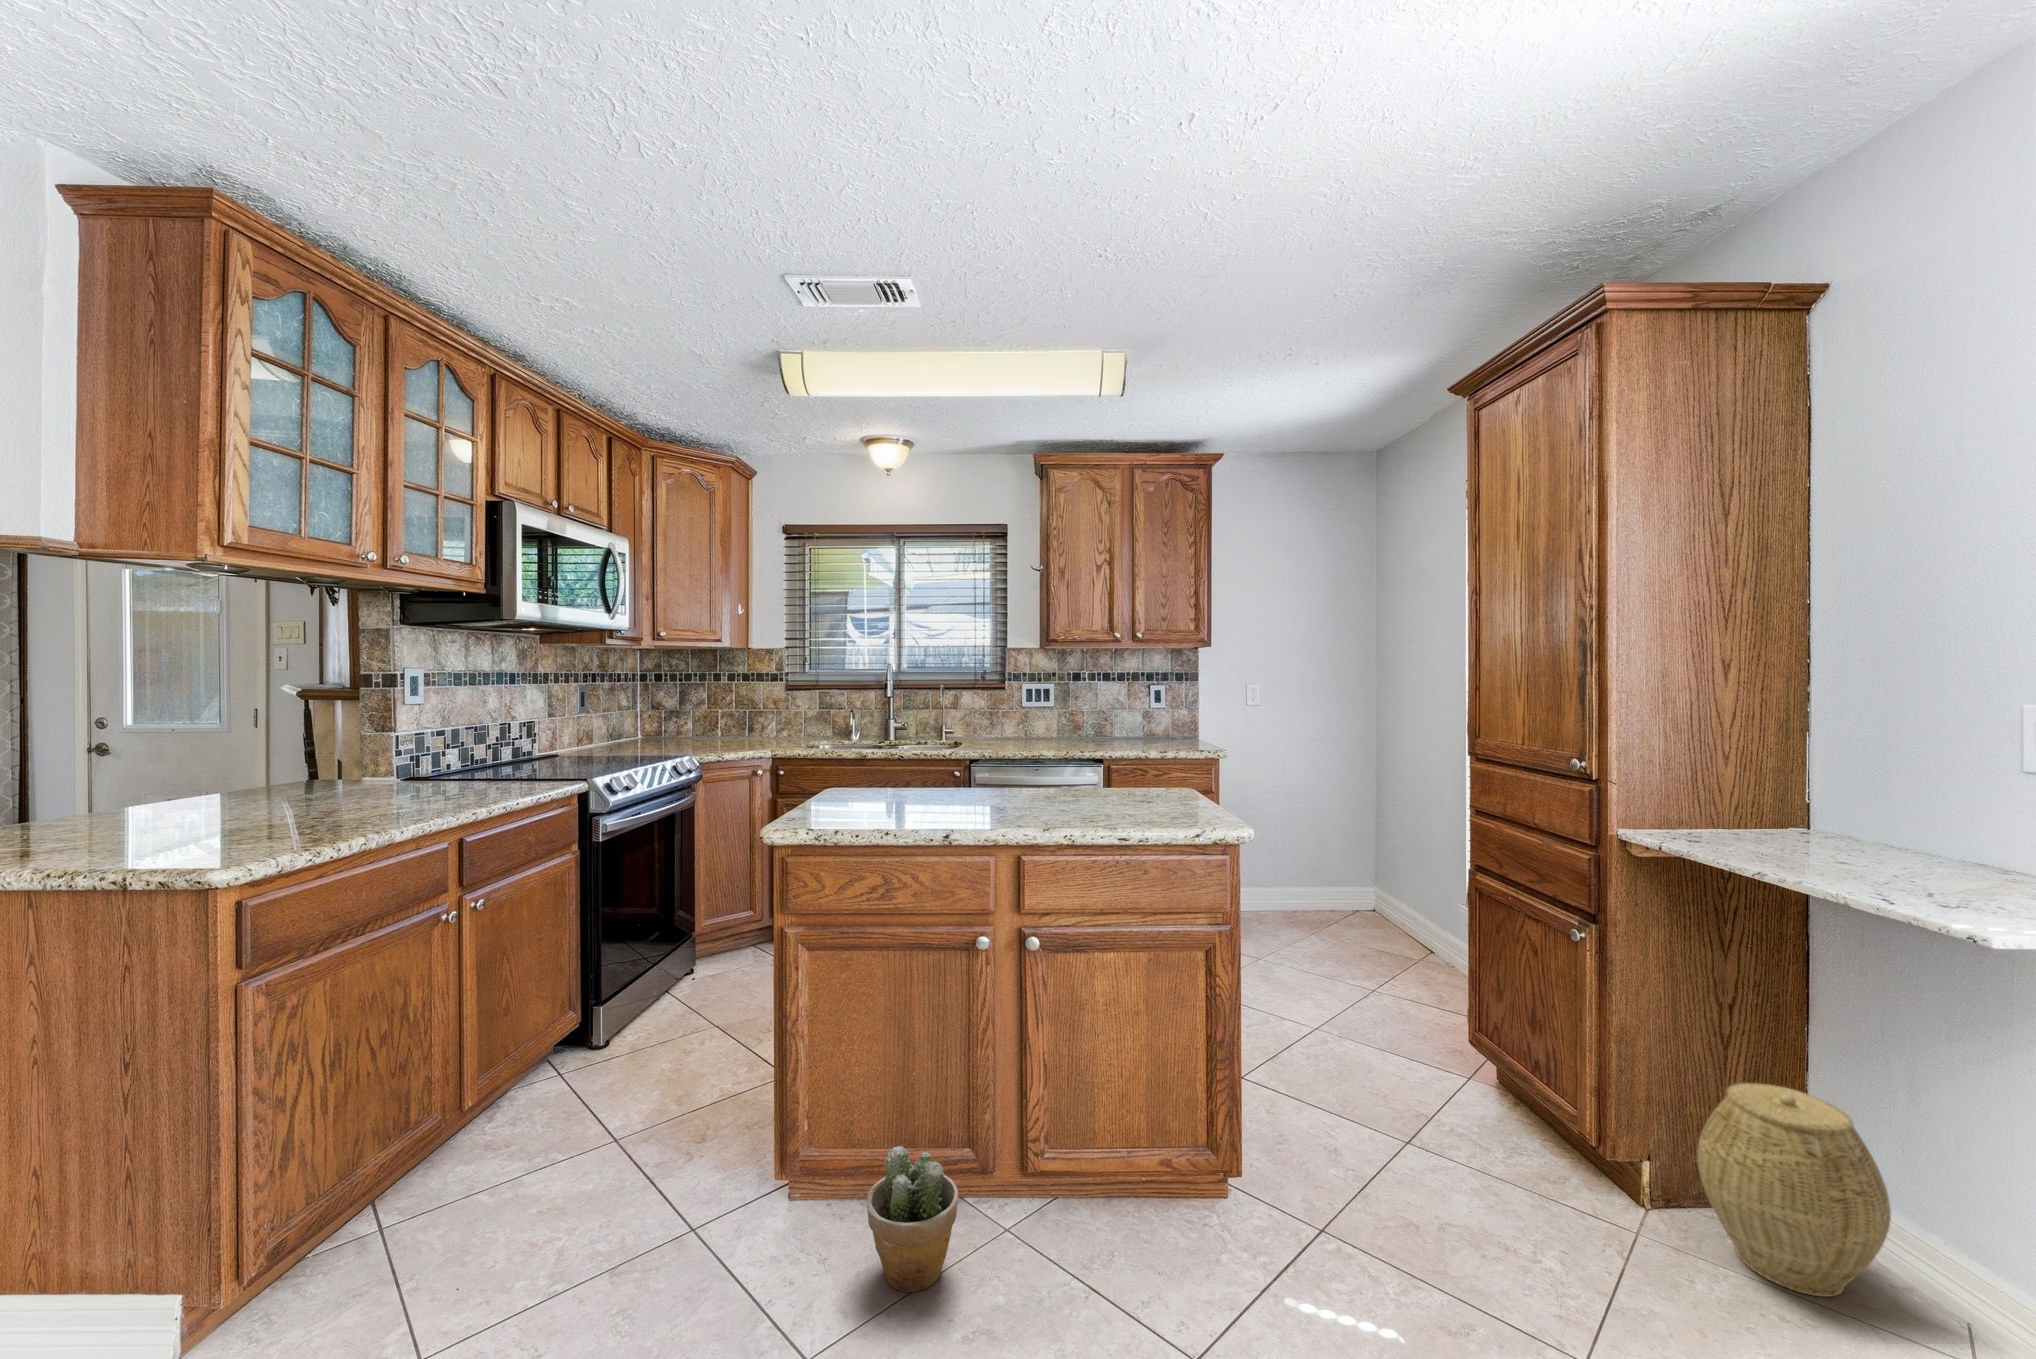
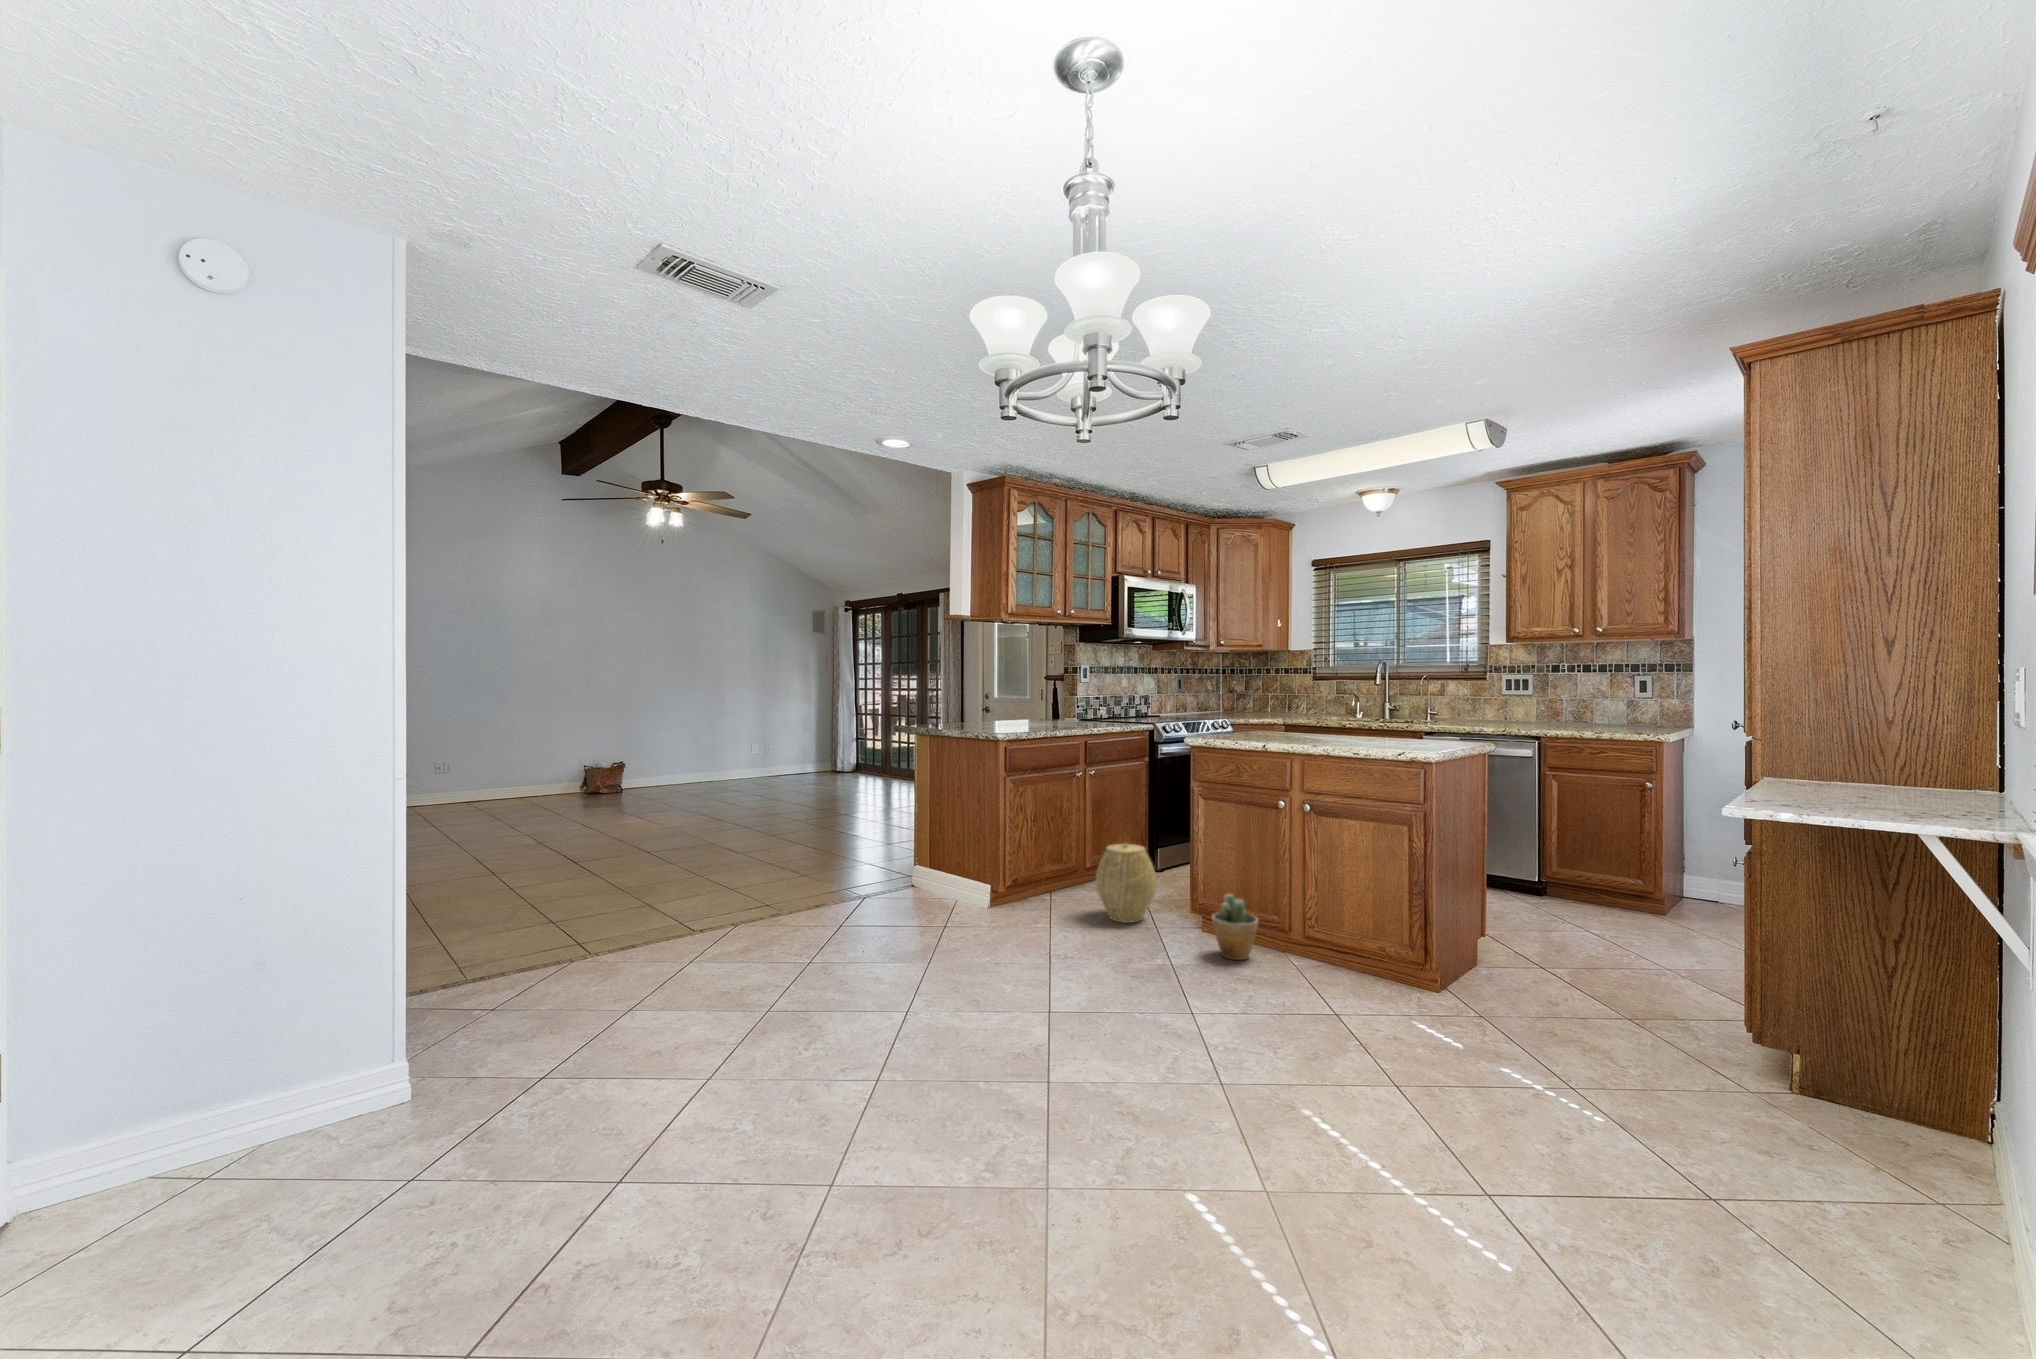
woven basket: present [1697,1083,1891,1297] -> present [1096,844,1156,923]

